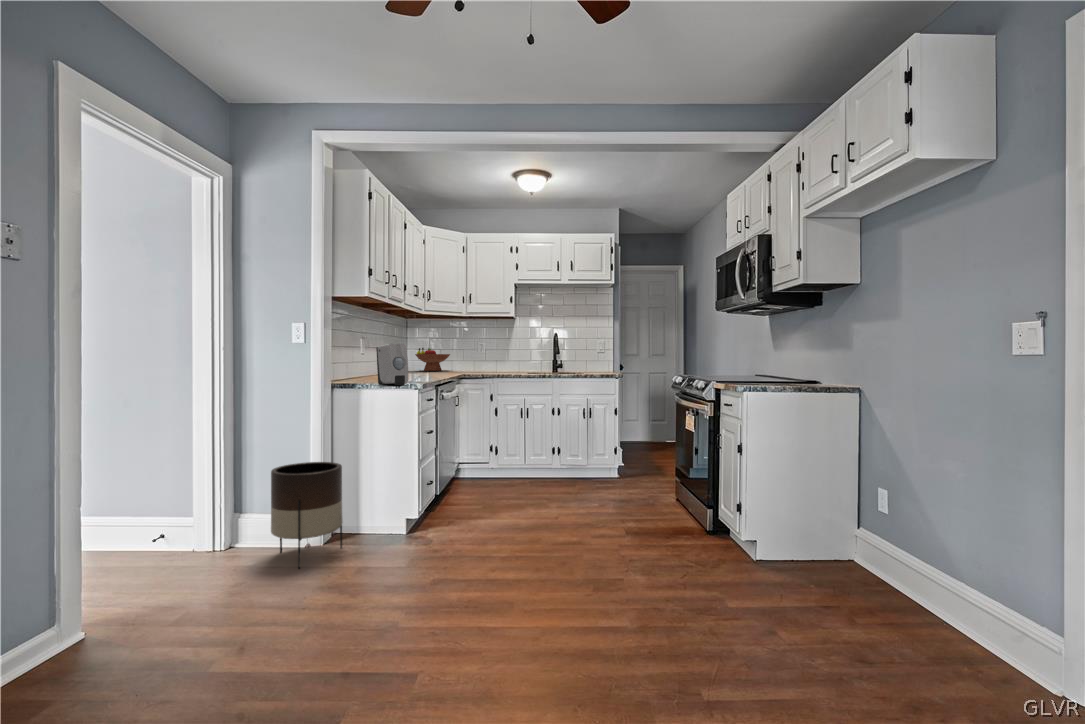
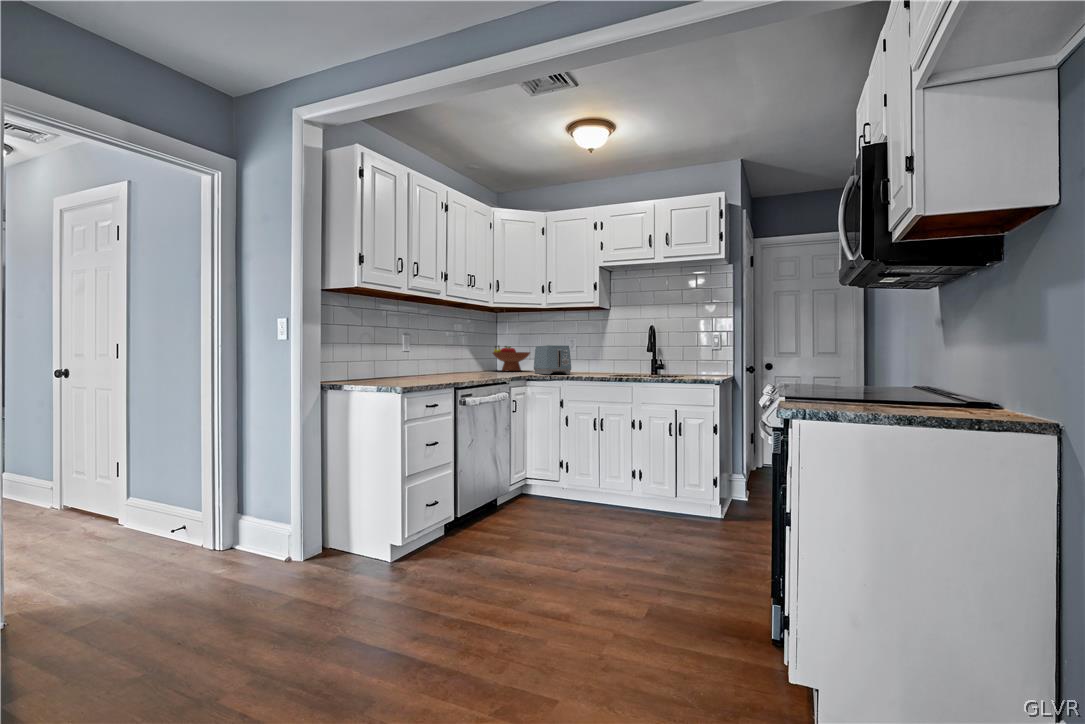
soap dispenser: present [376,344,408,385] -> none [376,339,402,386]
toaster: none [462,349,501,373] -> present [534,345,571,374]
planter: present [271,462,342,569] -> none [230,468,312,587]

